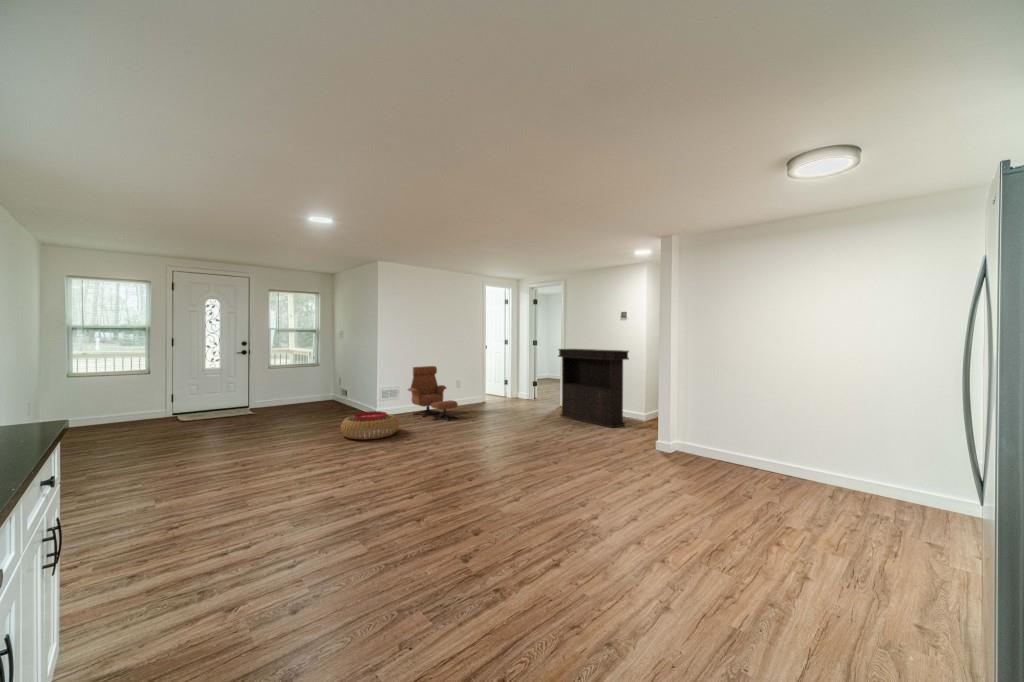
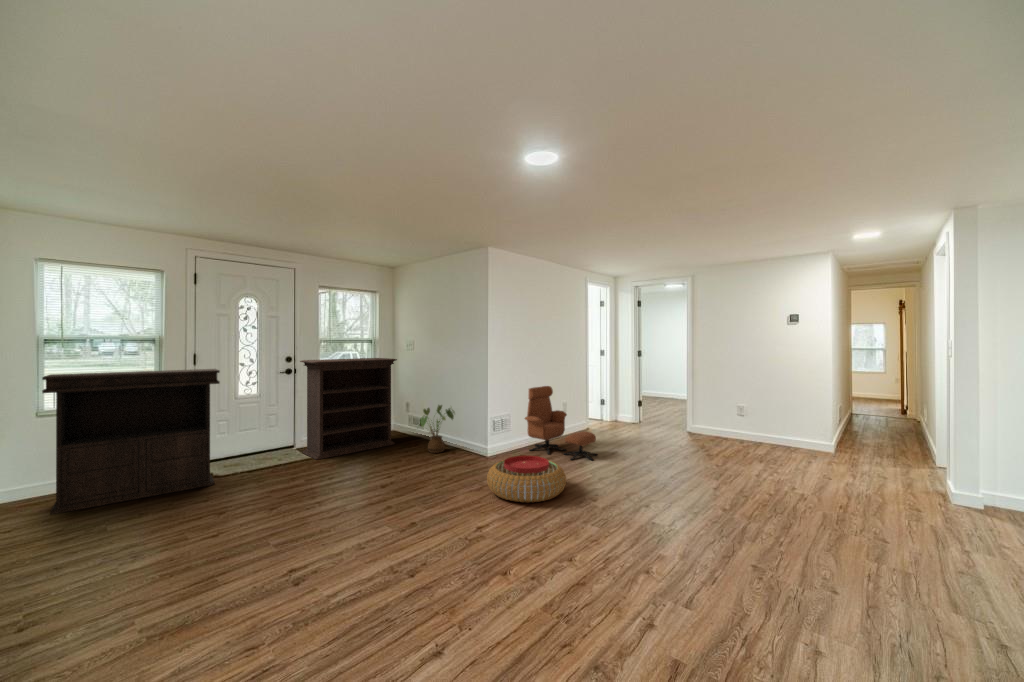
bookshelf: none [250,344,325,415] -> present [300,358,397,460]
console table: present [558,349,629,428] -> present [42,369,220,515]
house plant: none [329,378,361,414] -> present [420,405,455,453]

